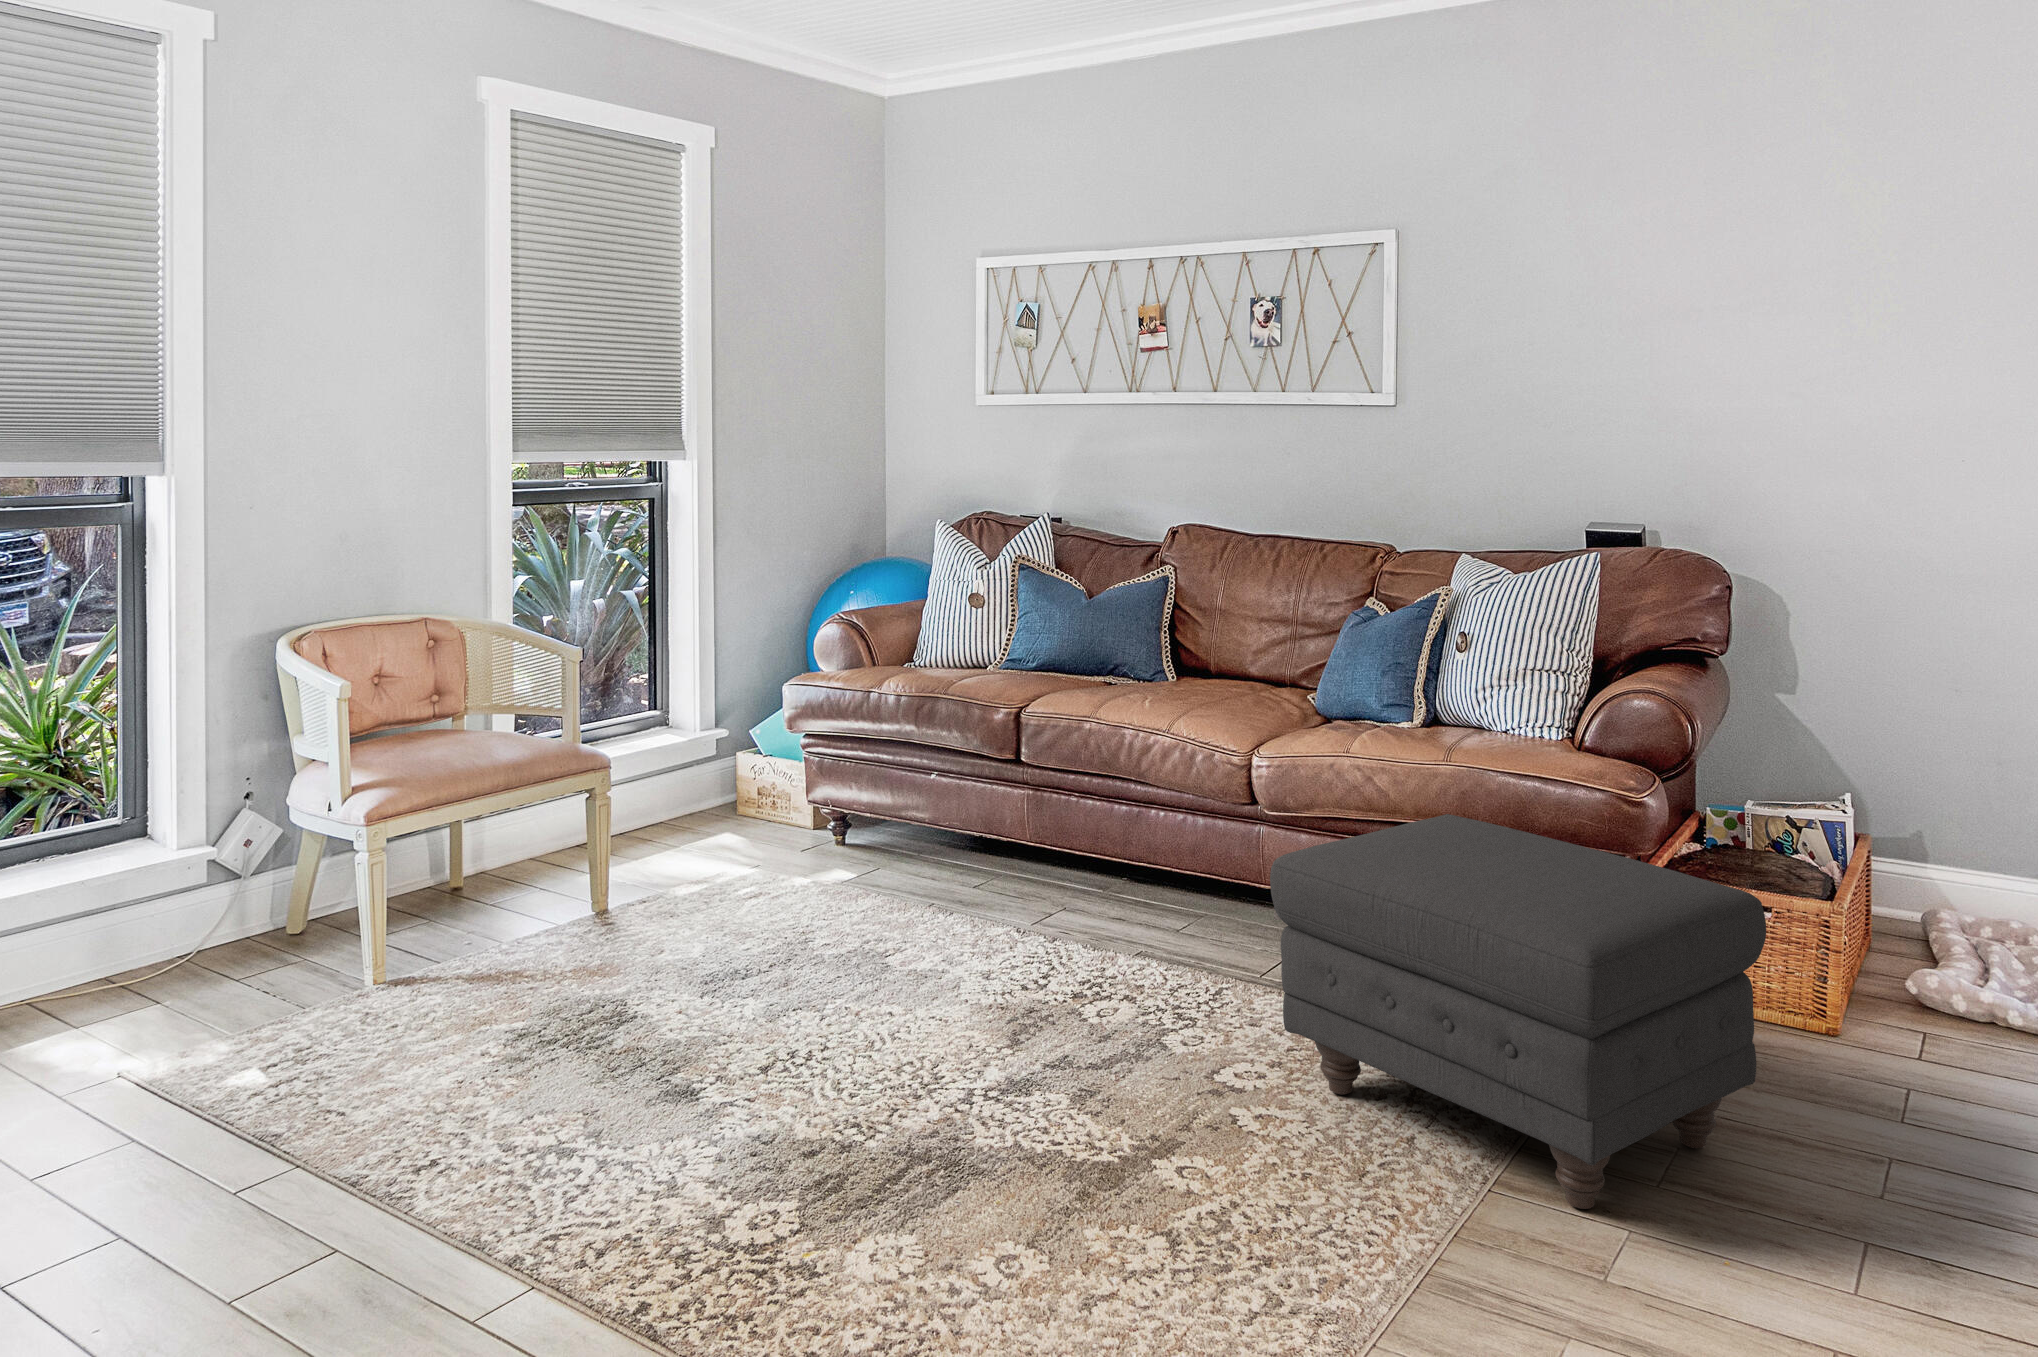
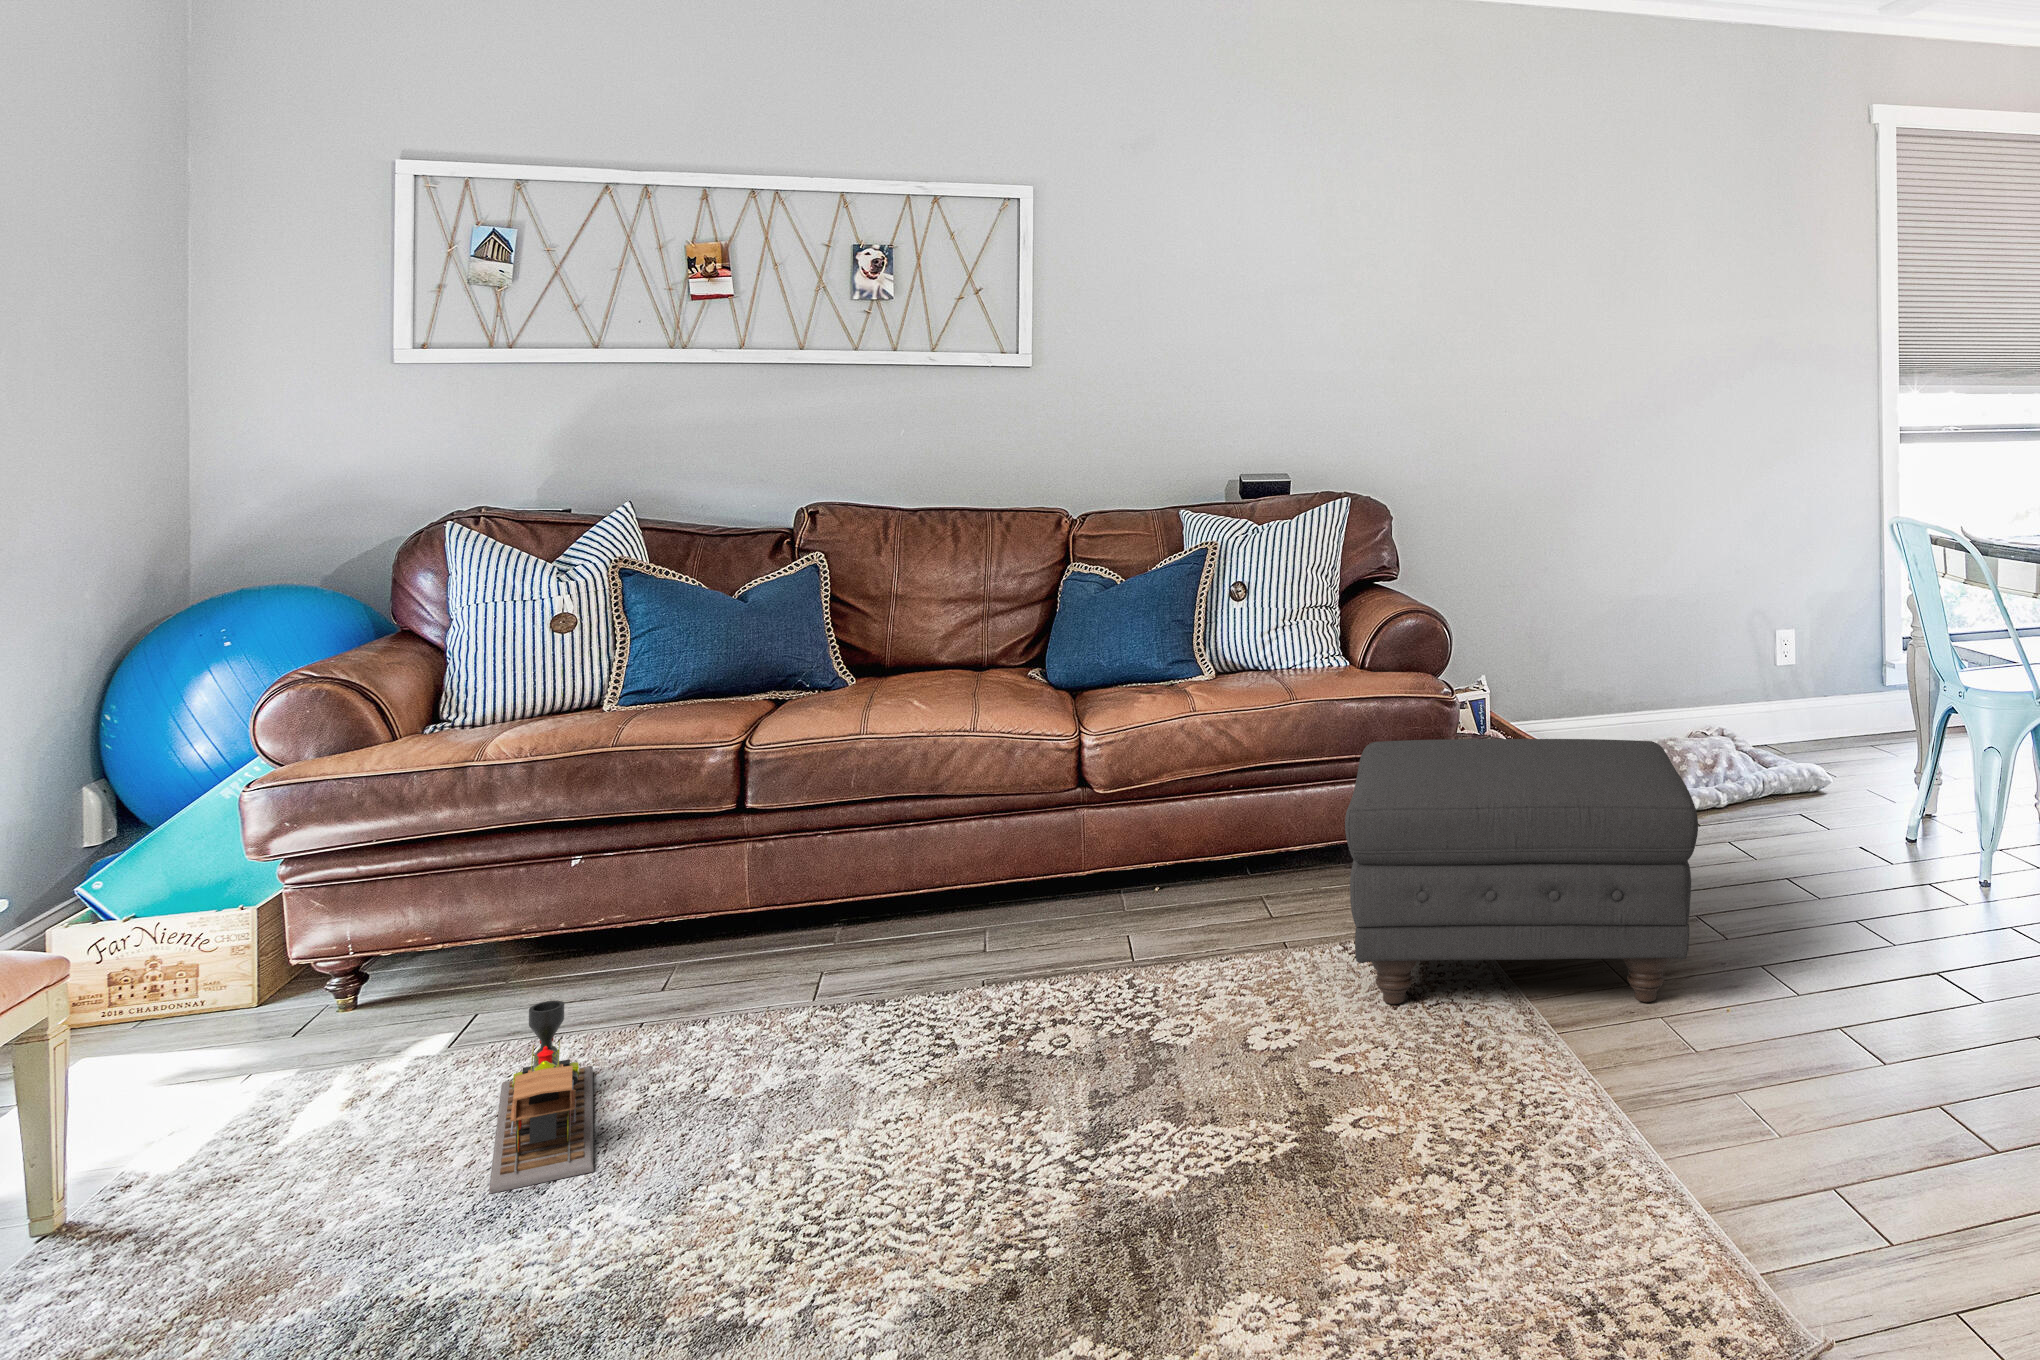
toy train: none [671,854,825,974] -> present [489,1001,593,1194]

